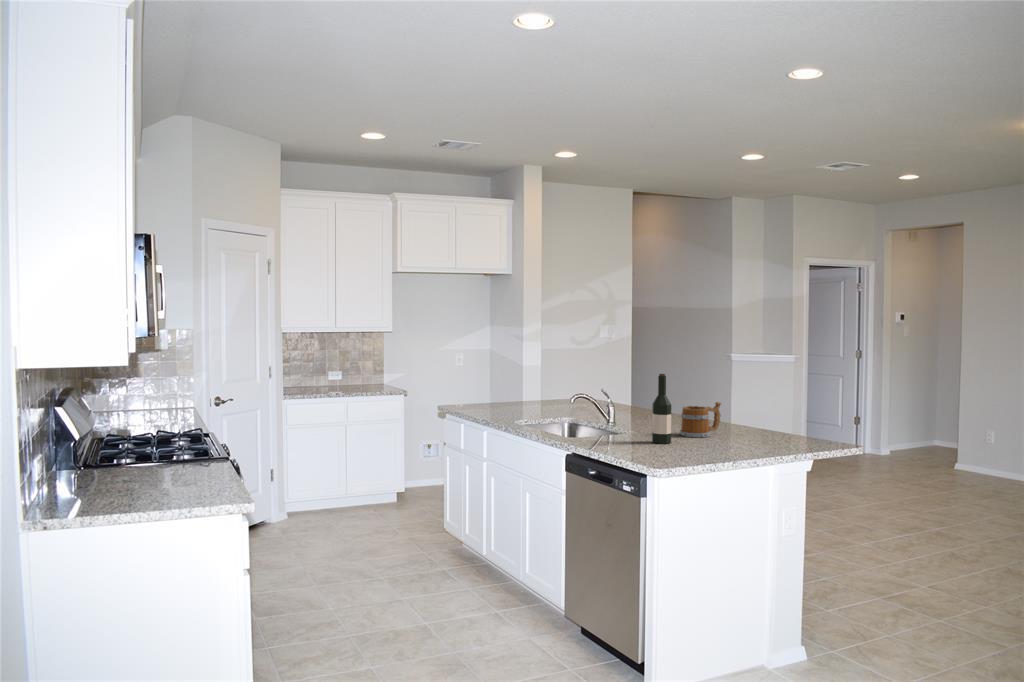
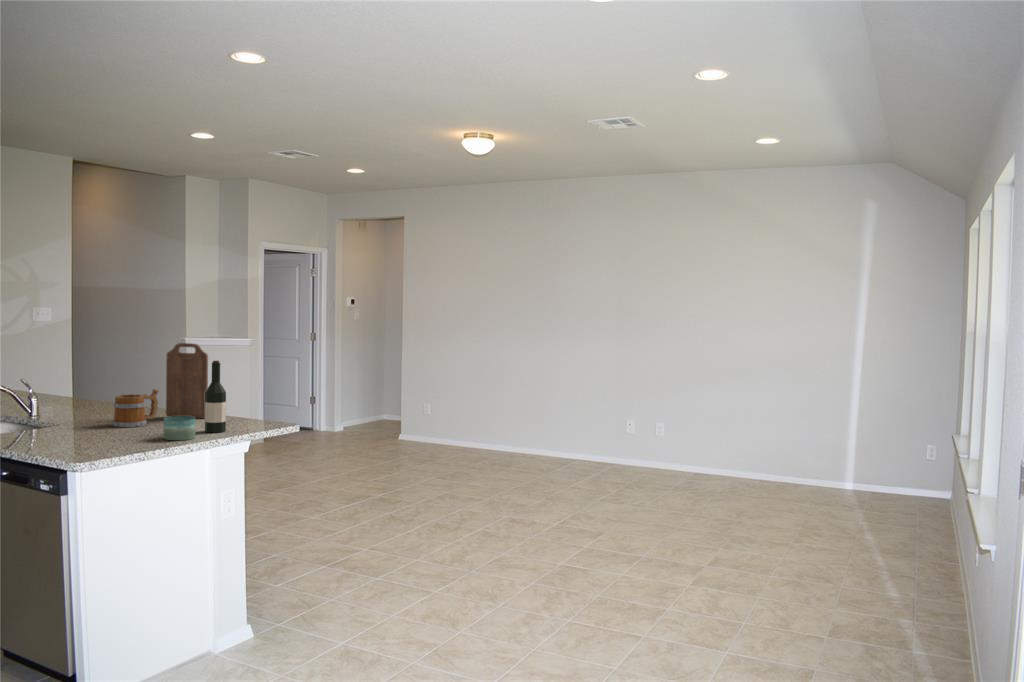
cutting board: none [727,358,768,434] -> present [166,343,208,418]
wine bottle: present [652,374,671,444] -> present [205,361,226,433]
candle: none [729,430,760,455] -> present [163,416,195,440]

